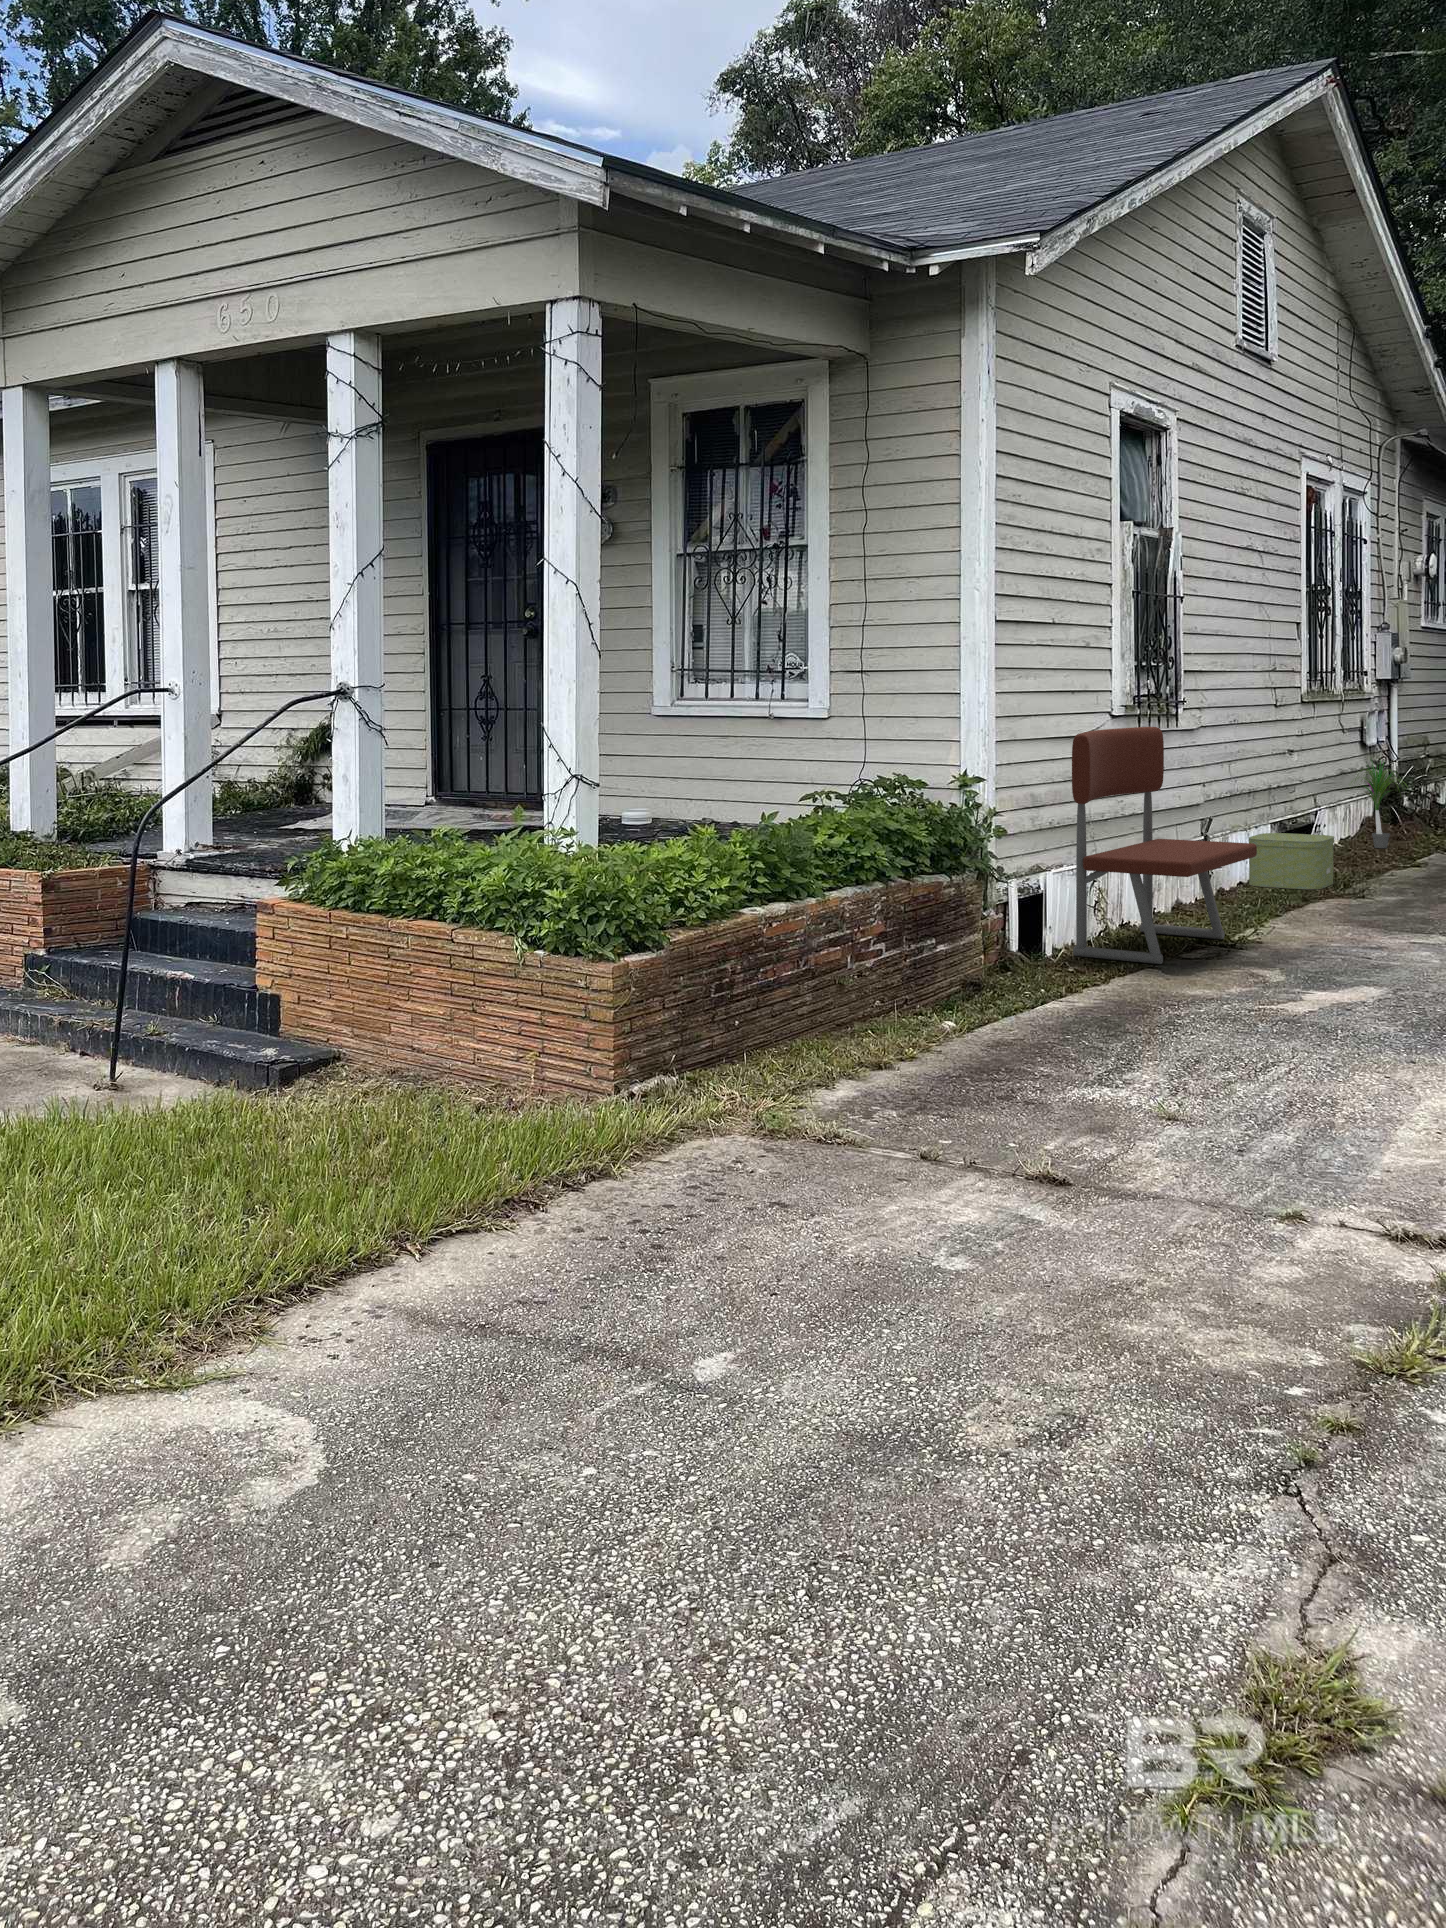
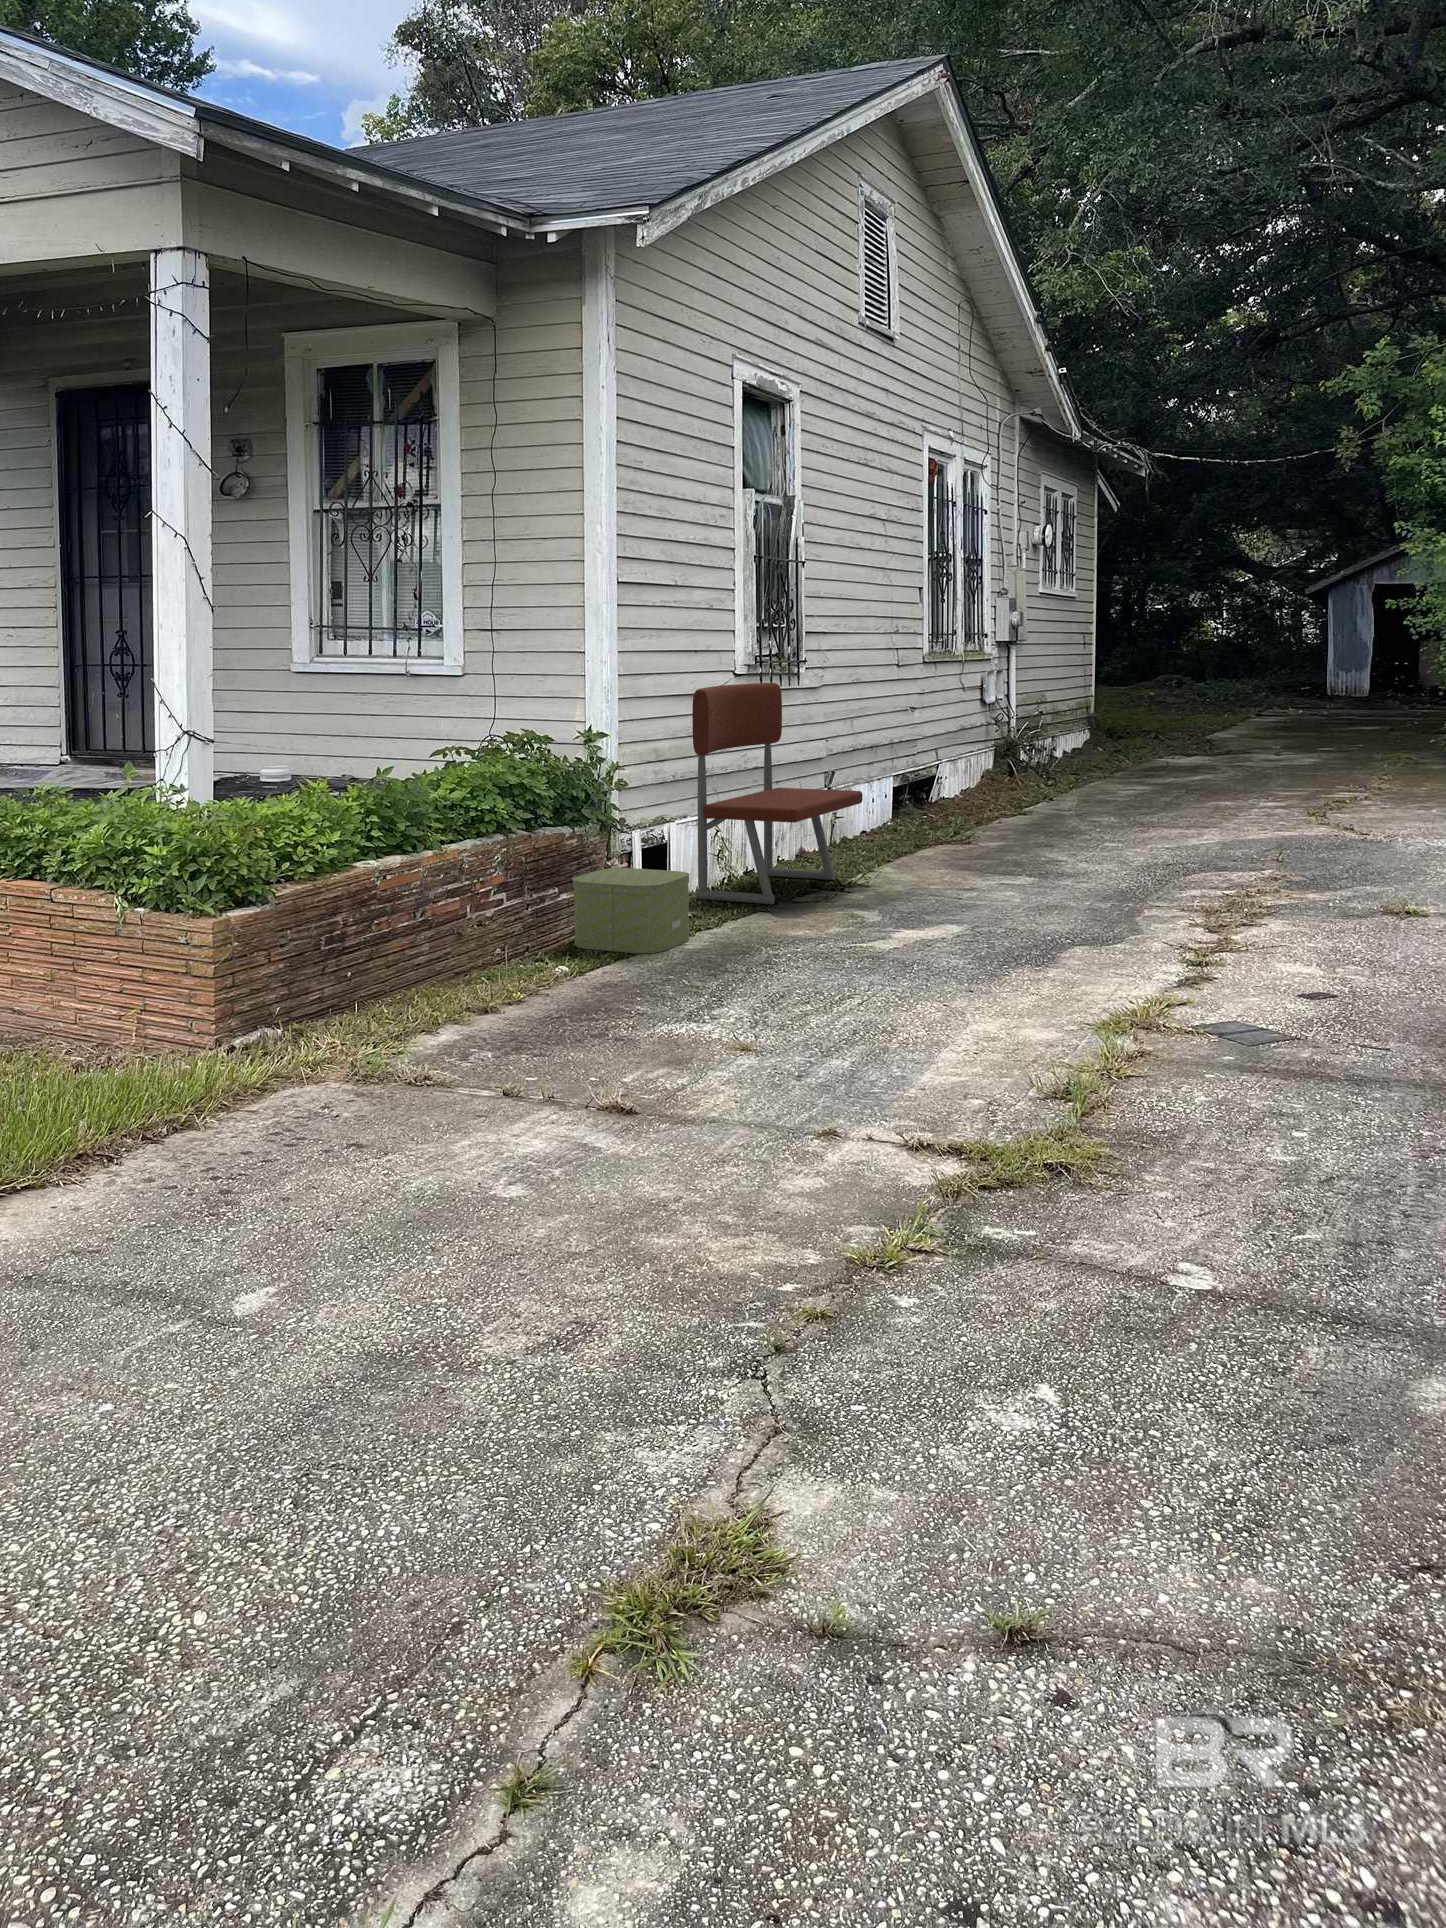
potted plant: present [1351,763,1397,848] -> none [962,709,1019,795]
storage box: present [1249,833,1334,889] -> present [572,868,690,953]

